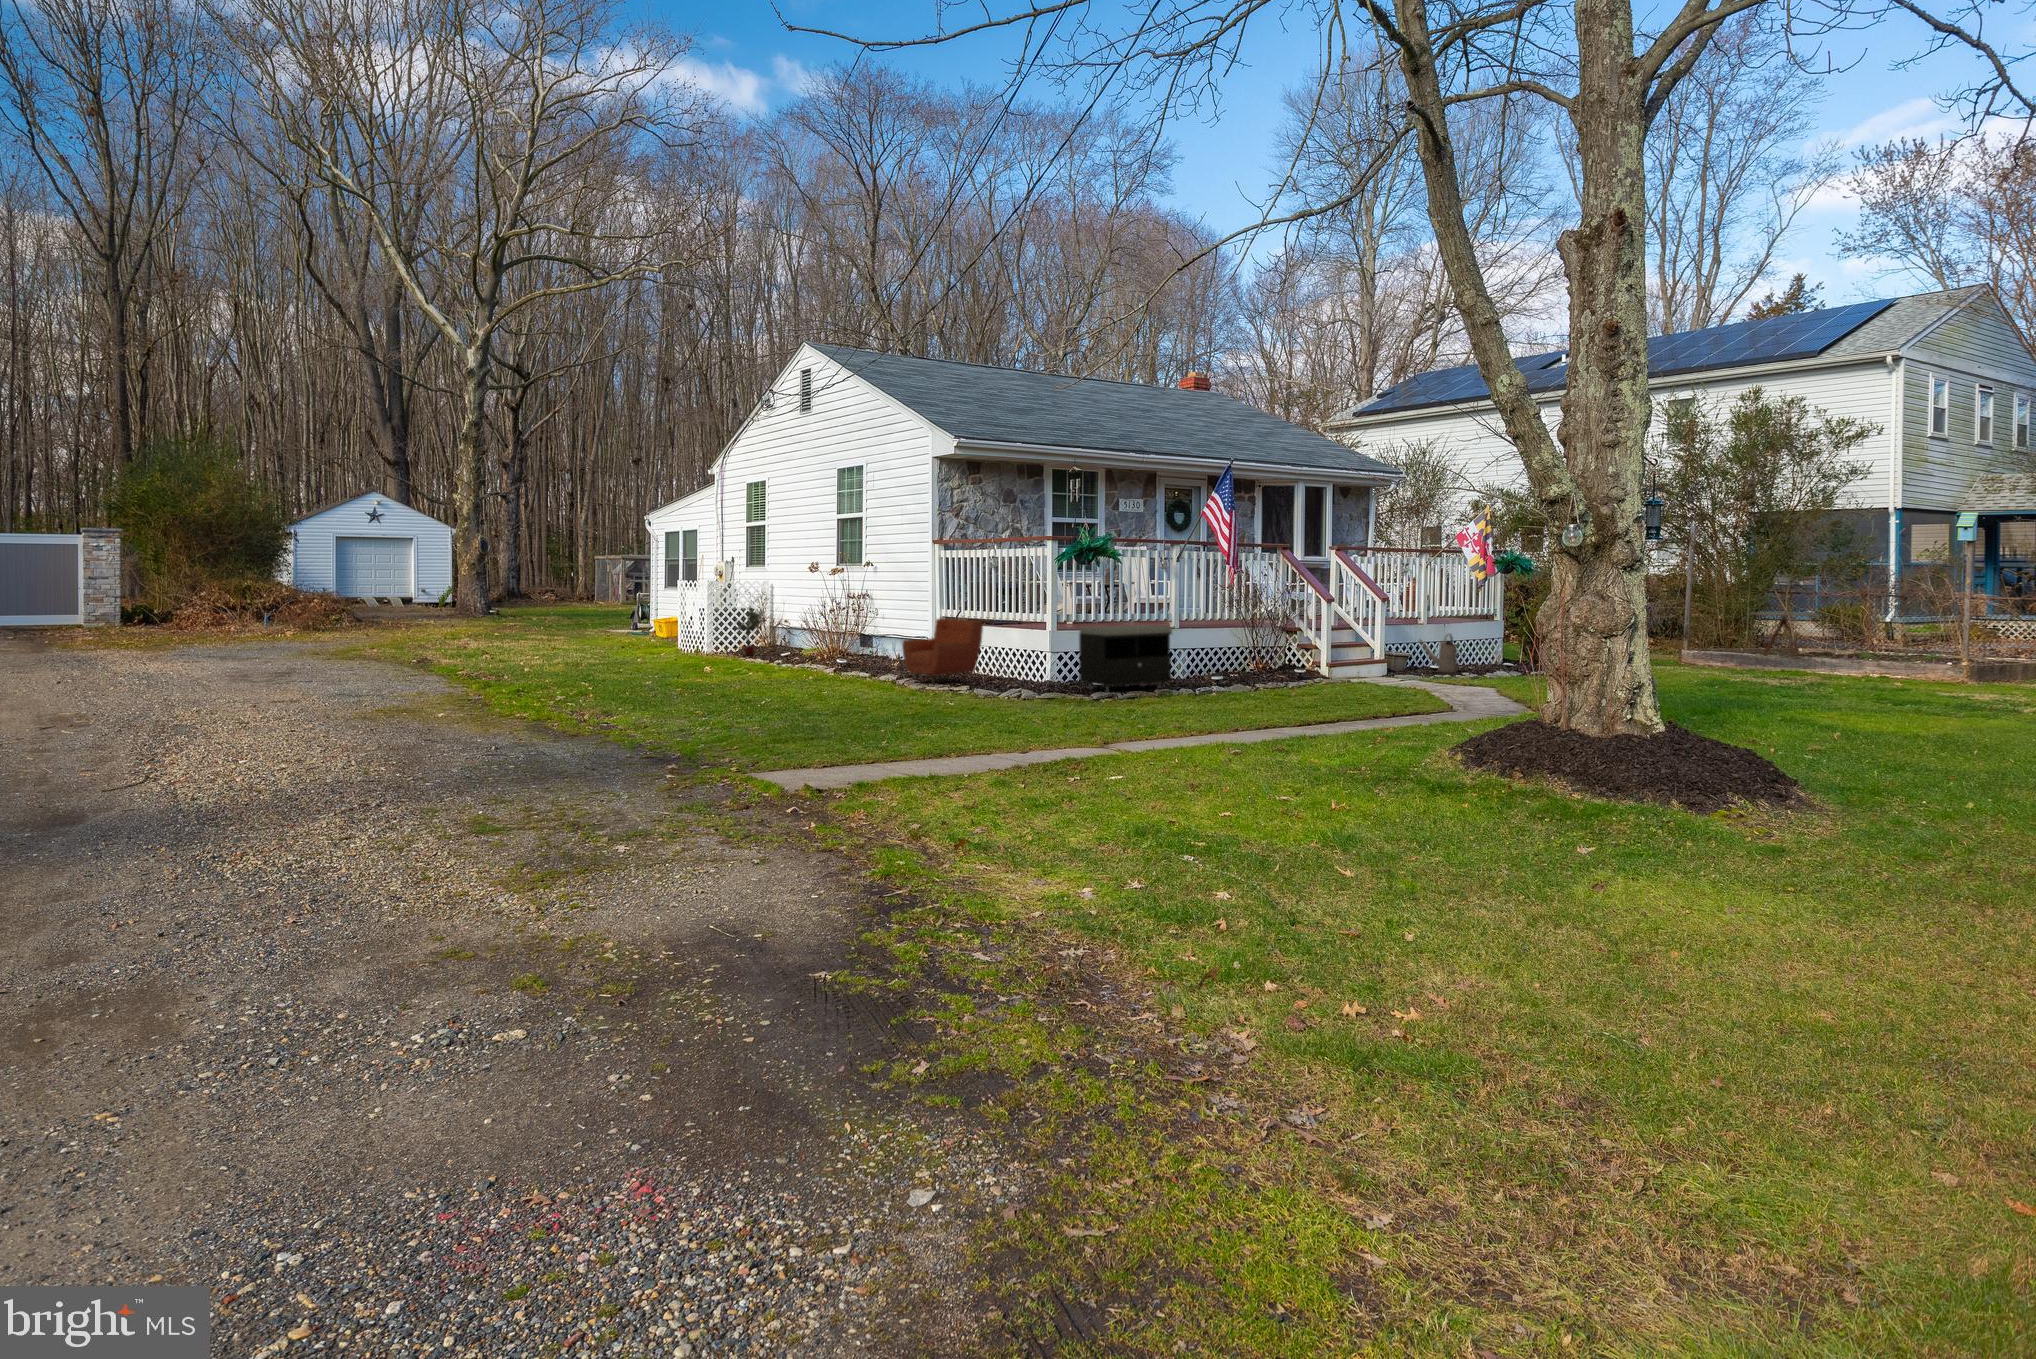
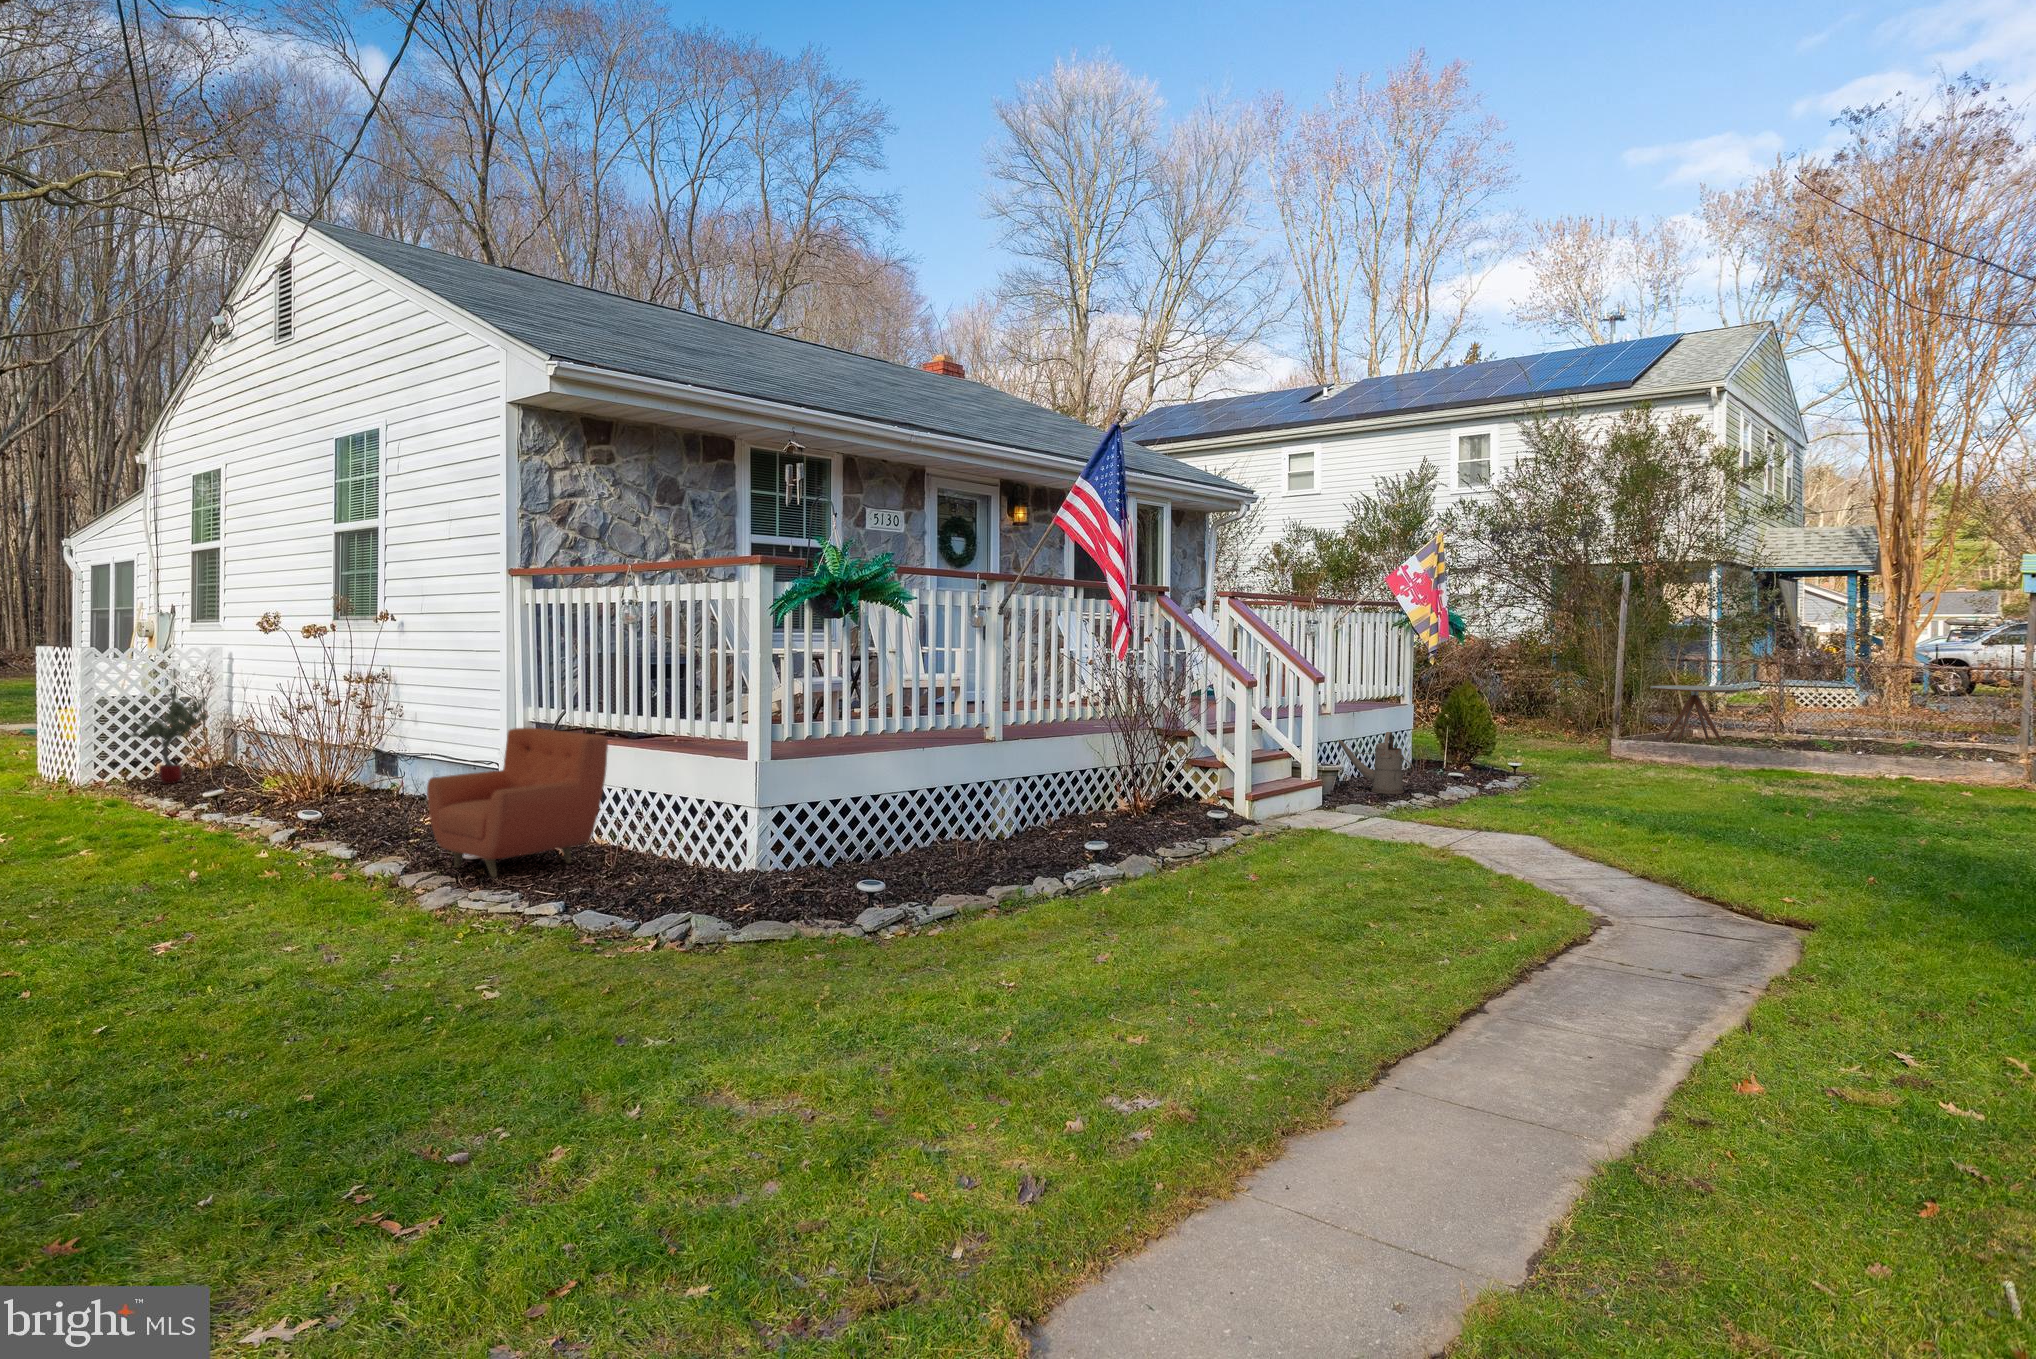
storage bench: present [1079,625,1172,692] -> none [819,739,1008,891]

